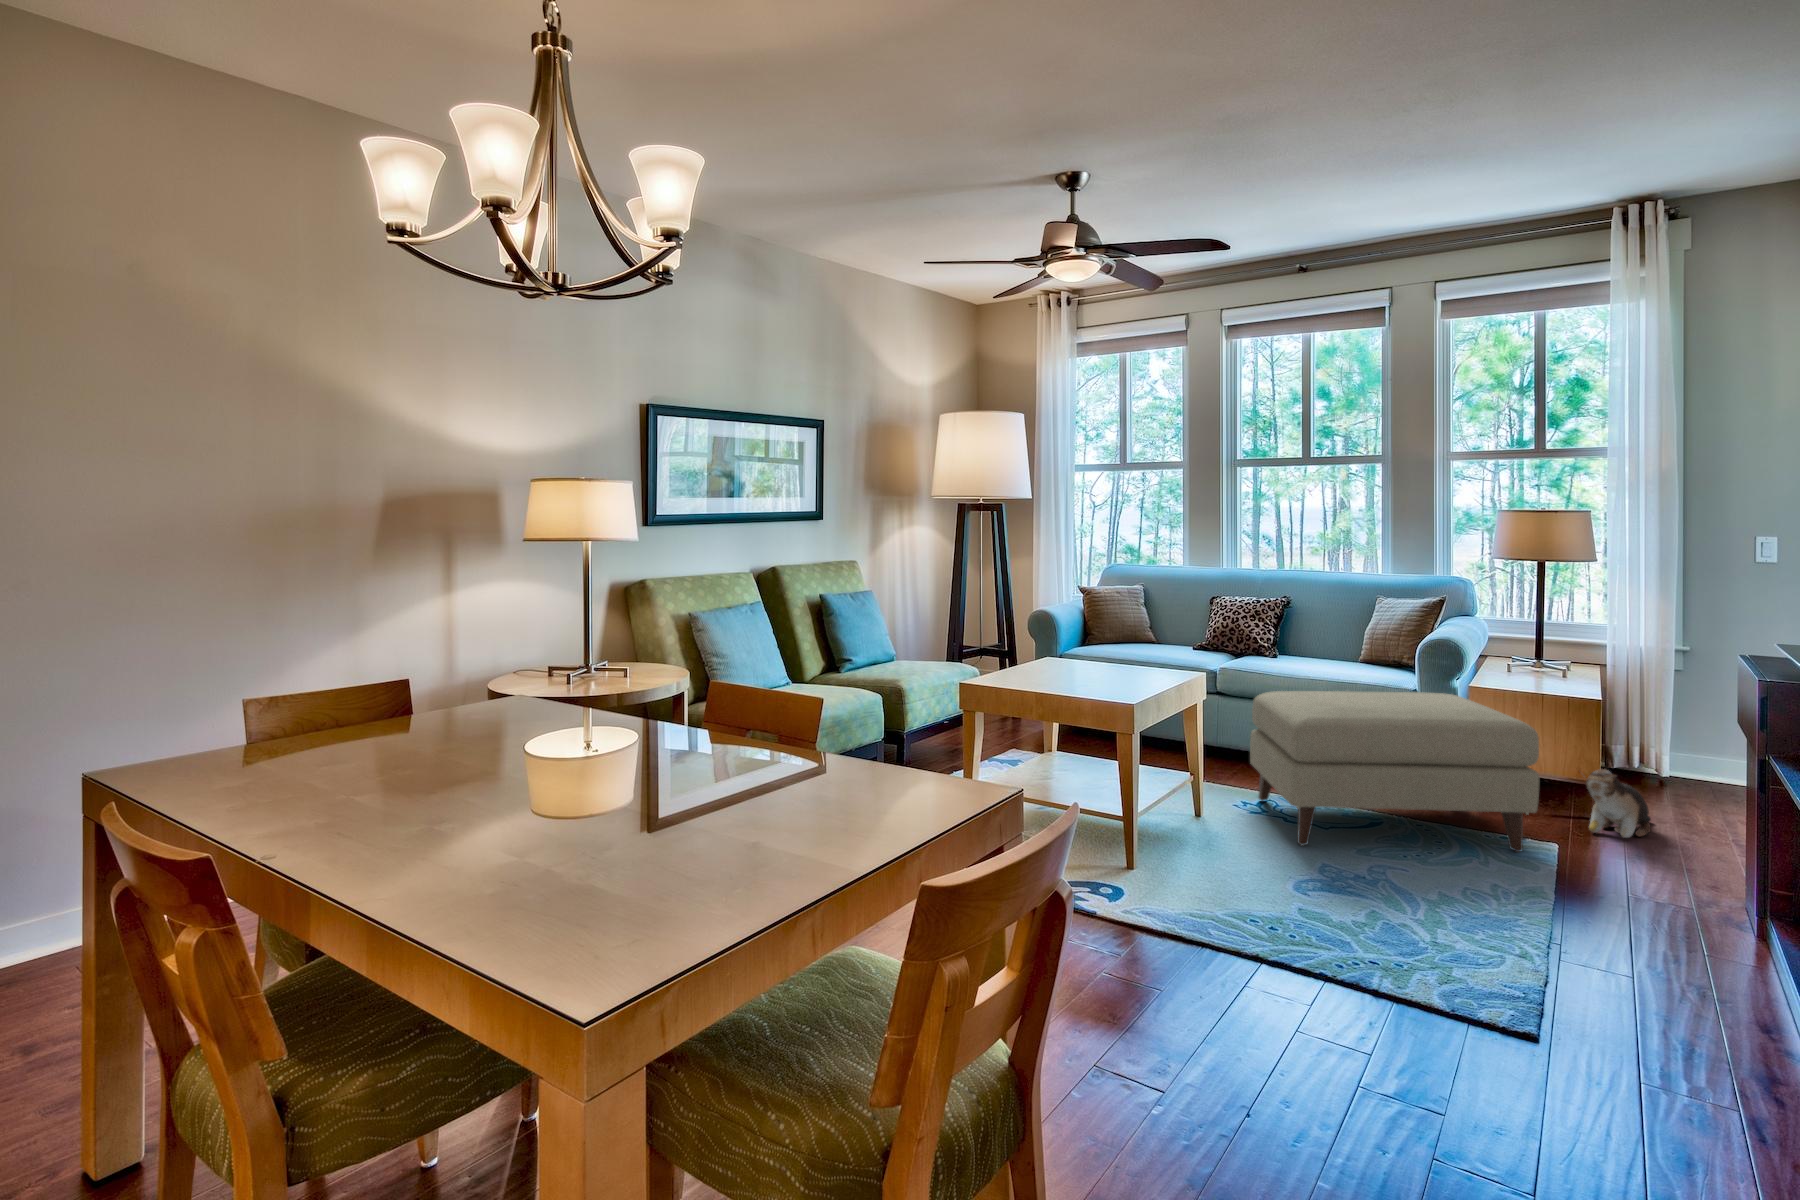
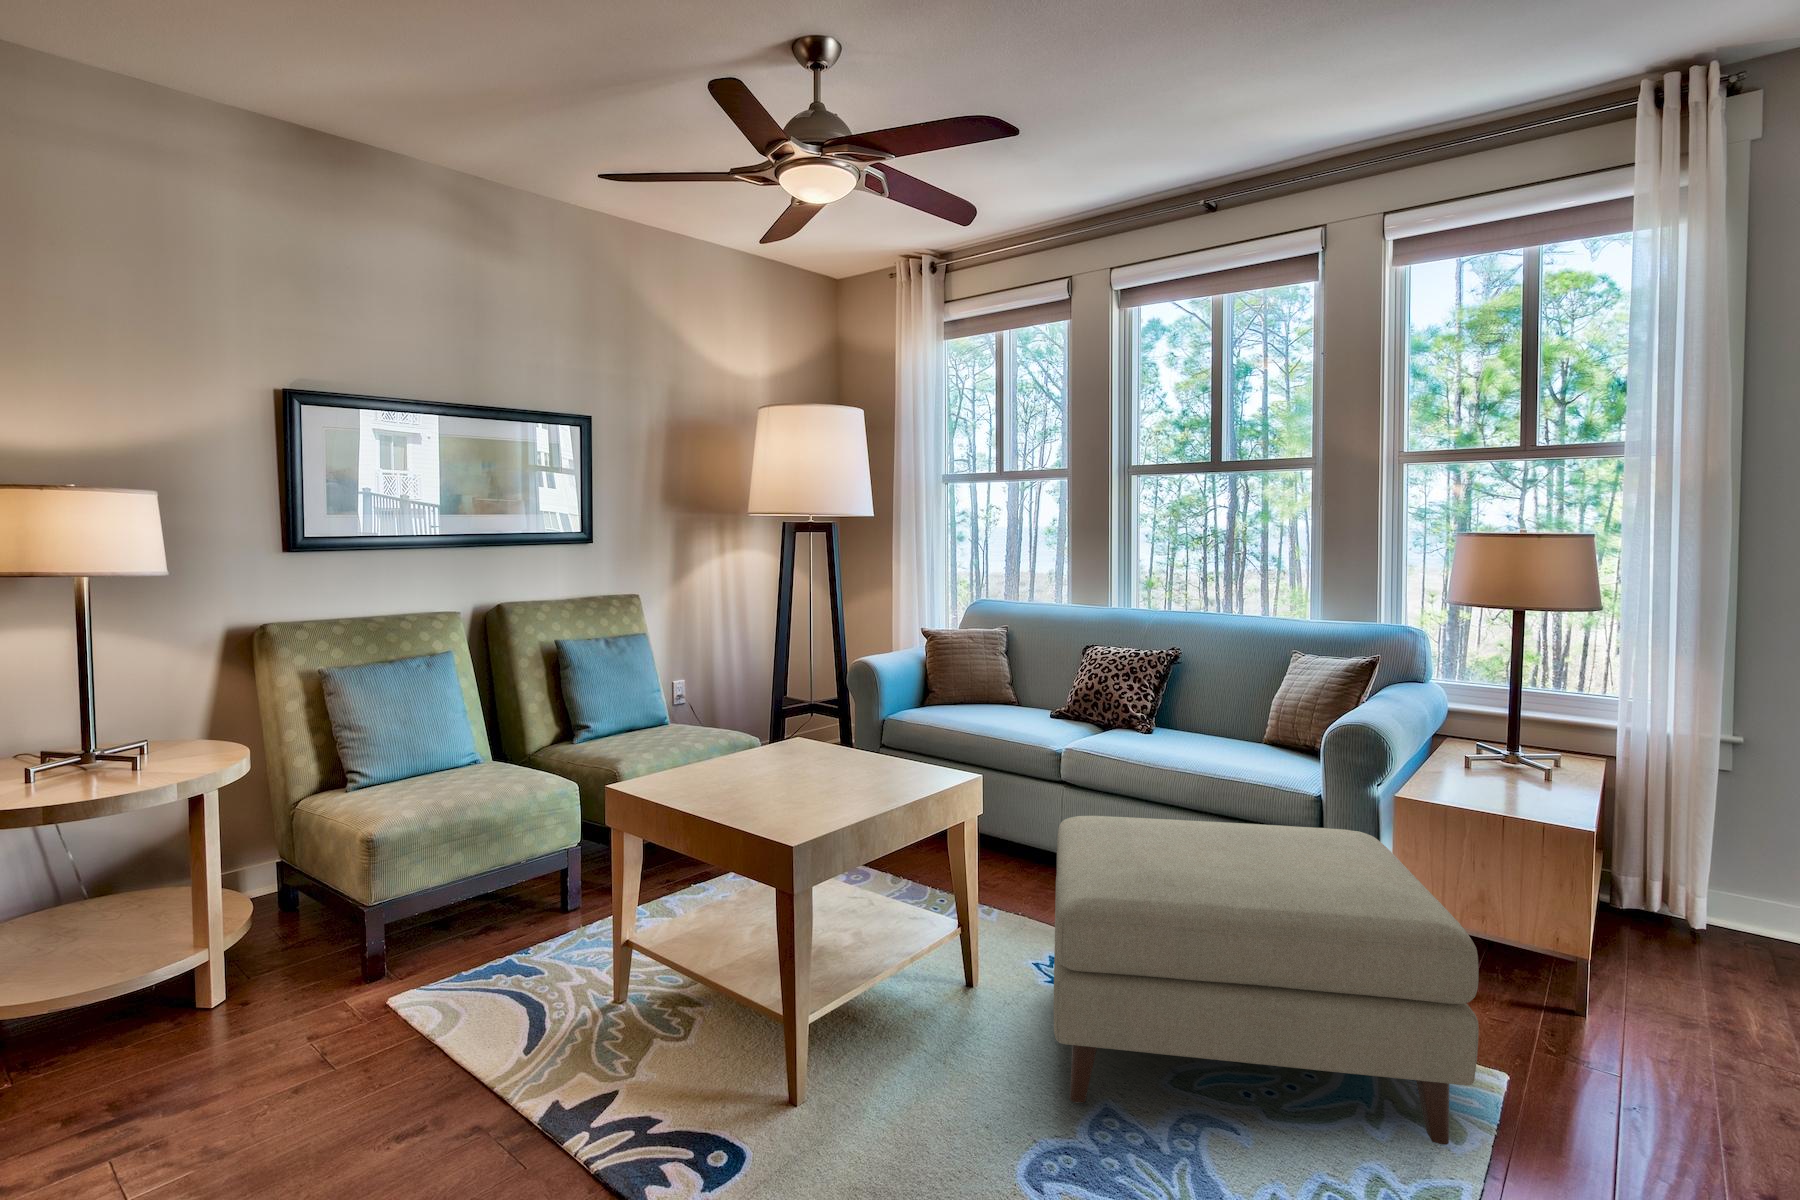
plush toy: present [1582,769,1651,838] -> none [1558,992,1685,1114]

